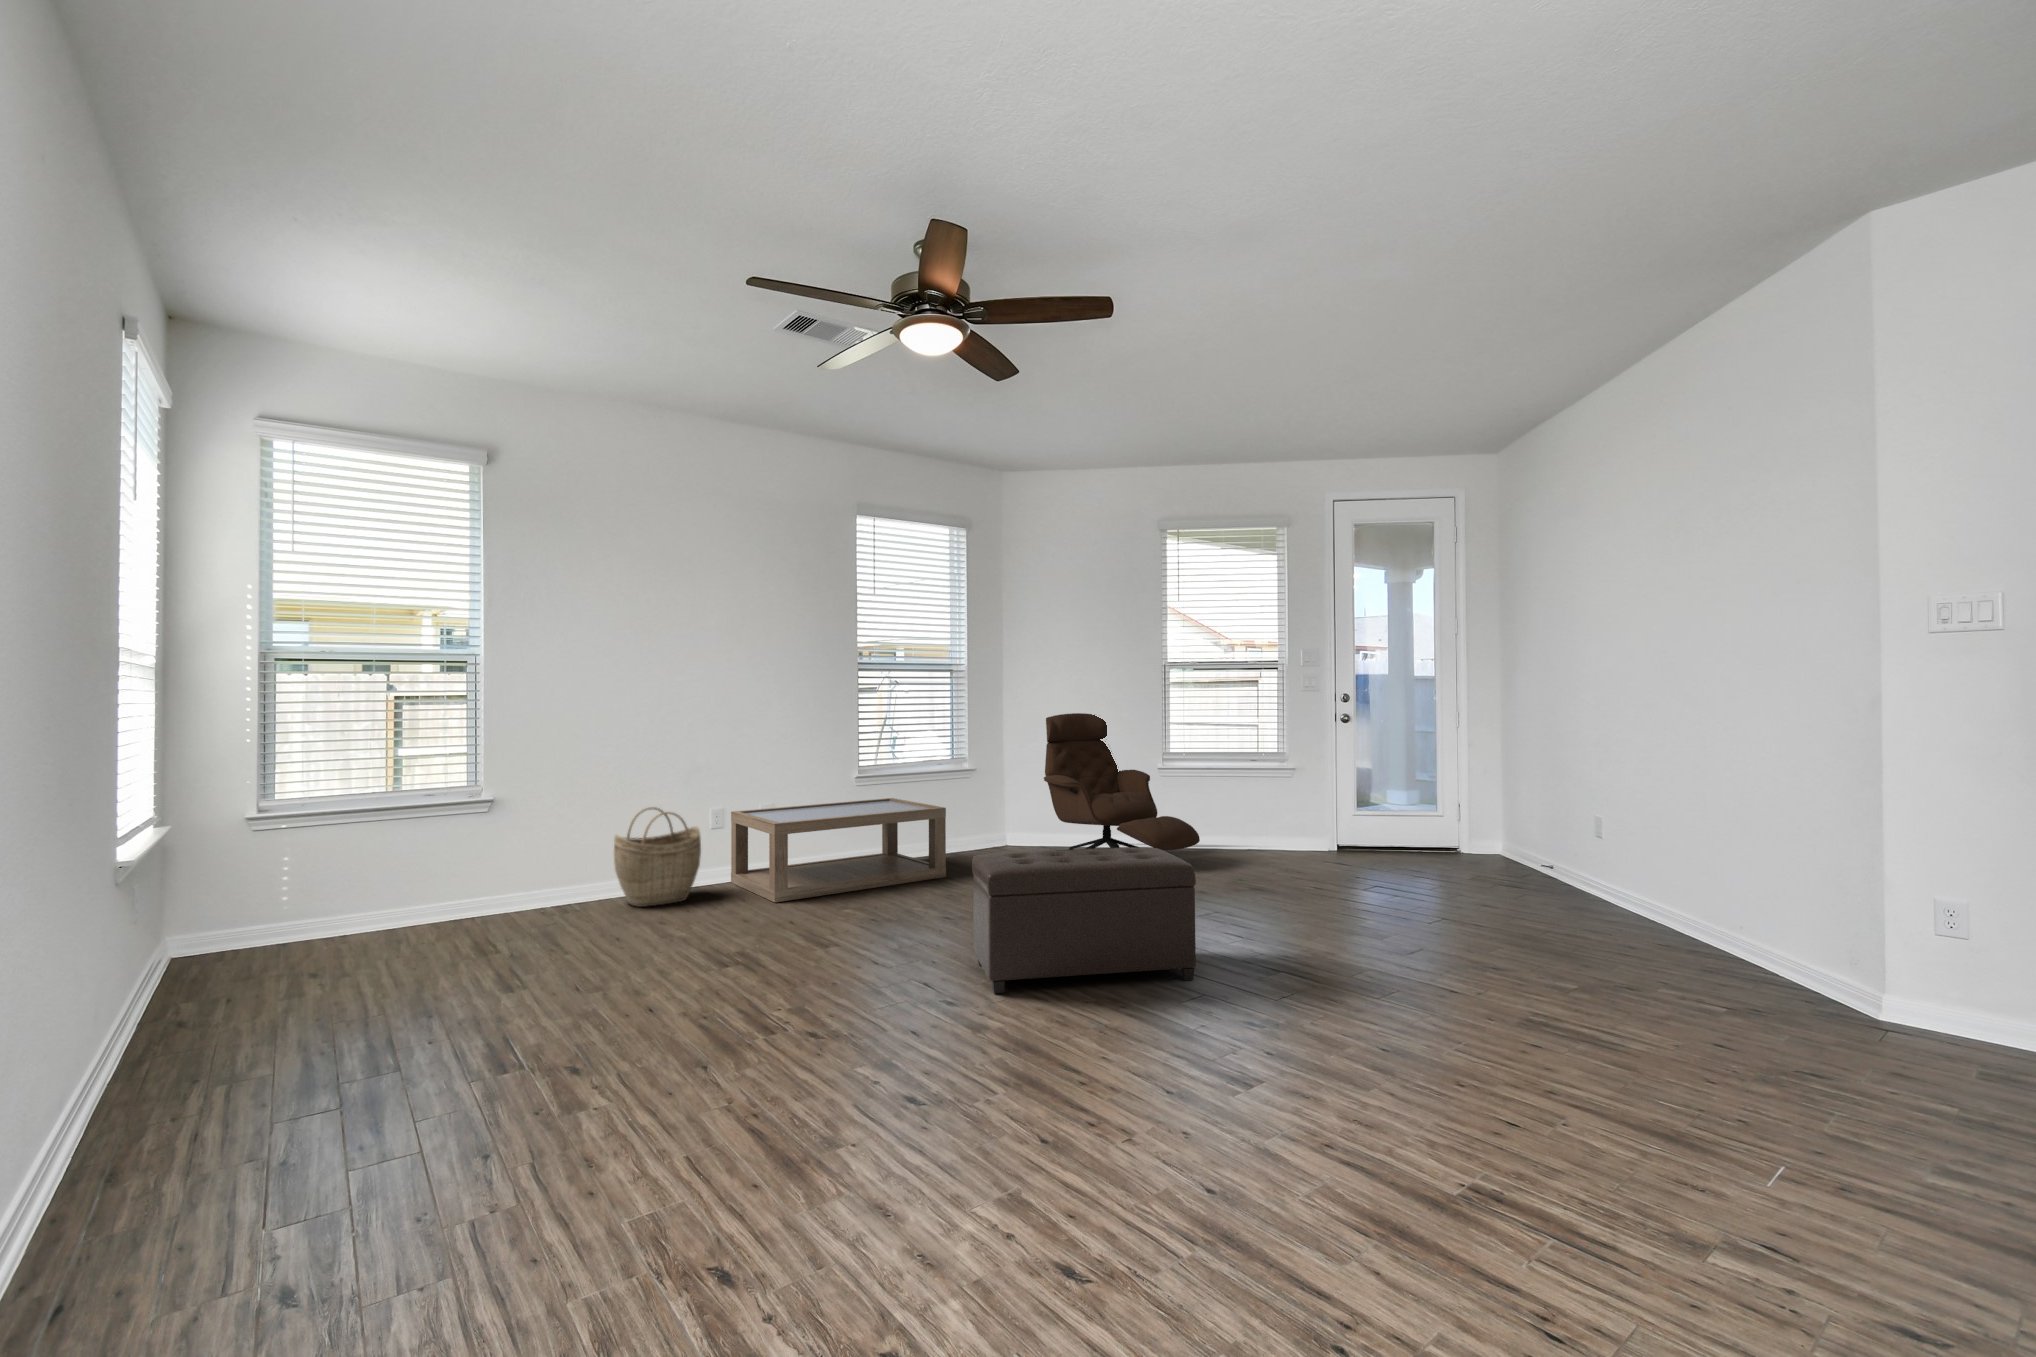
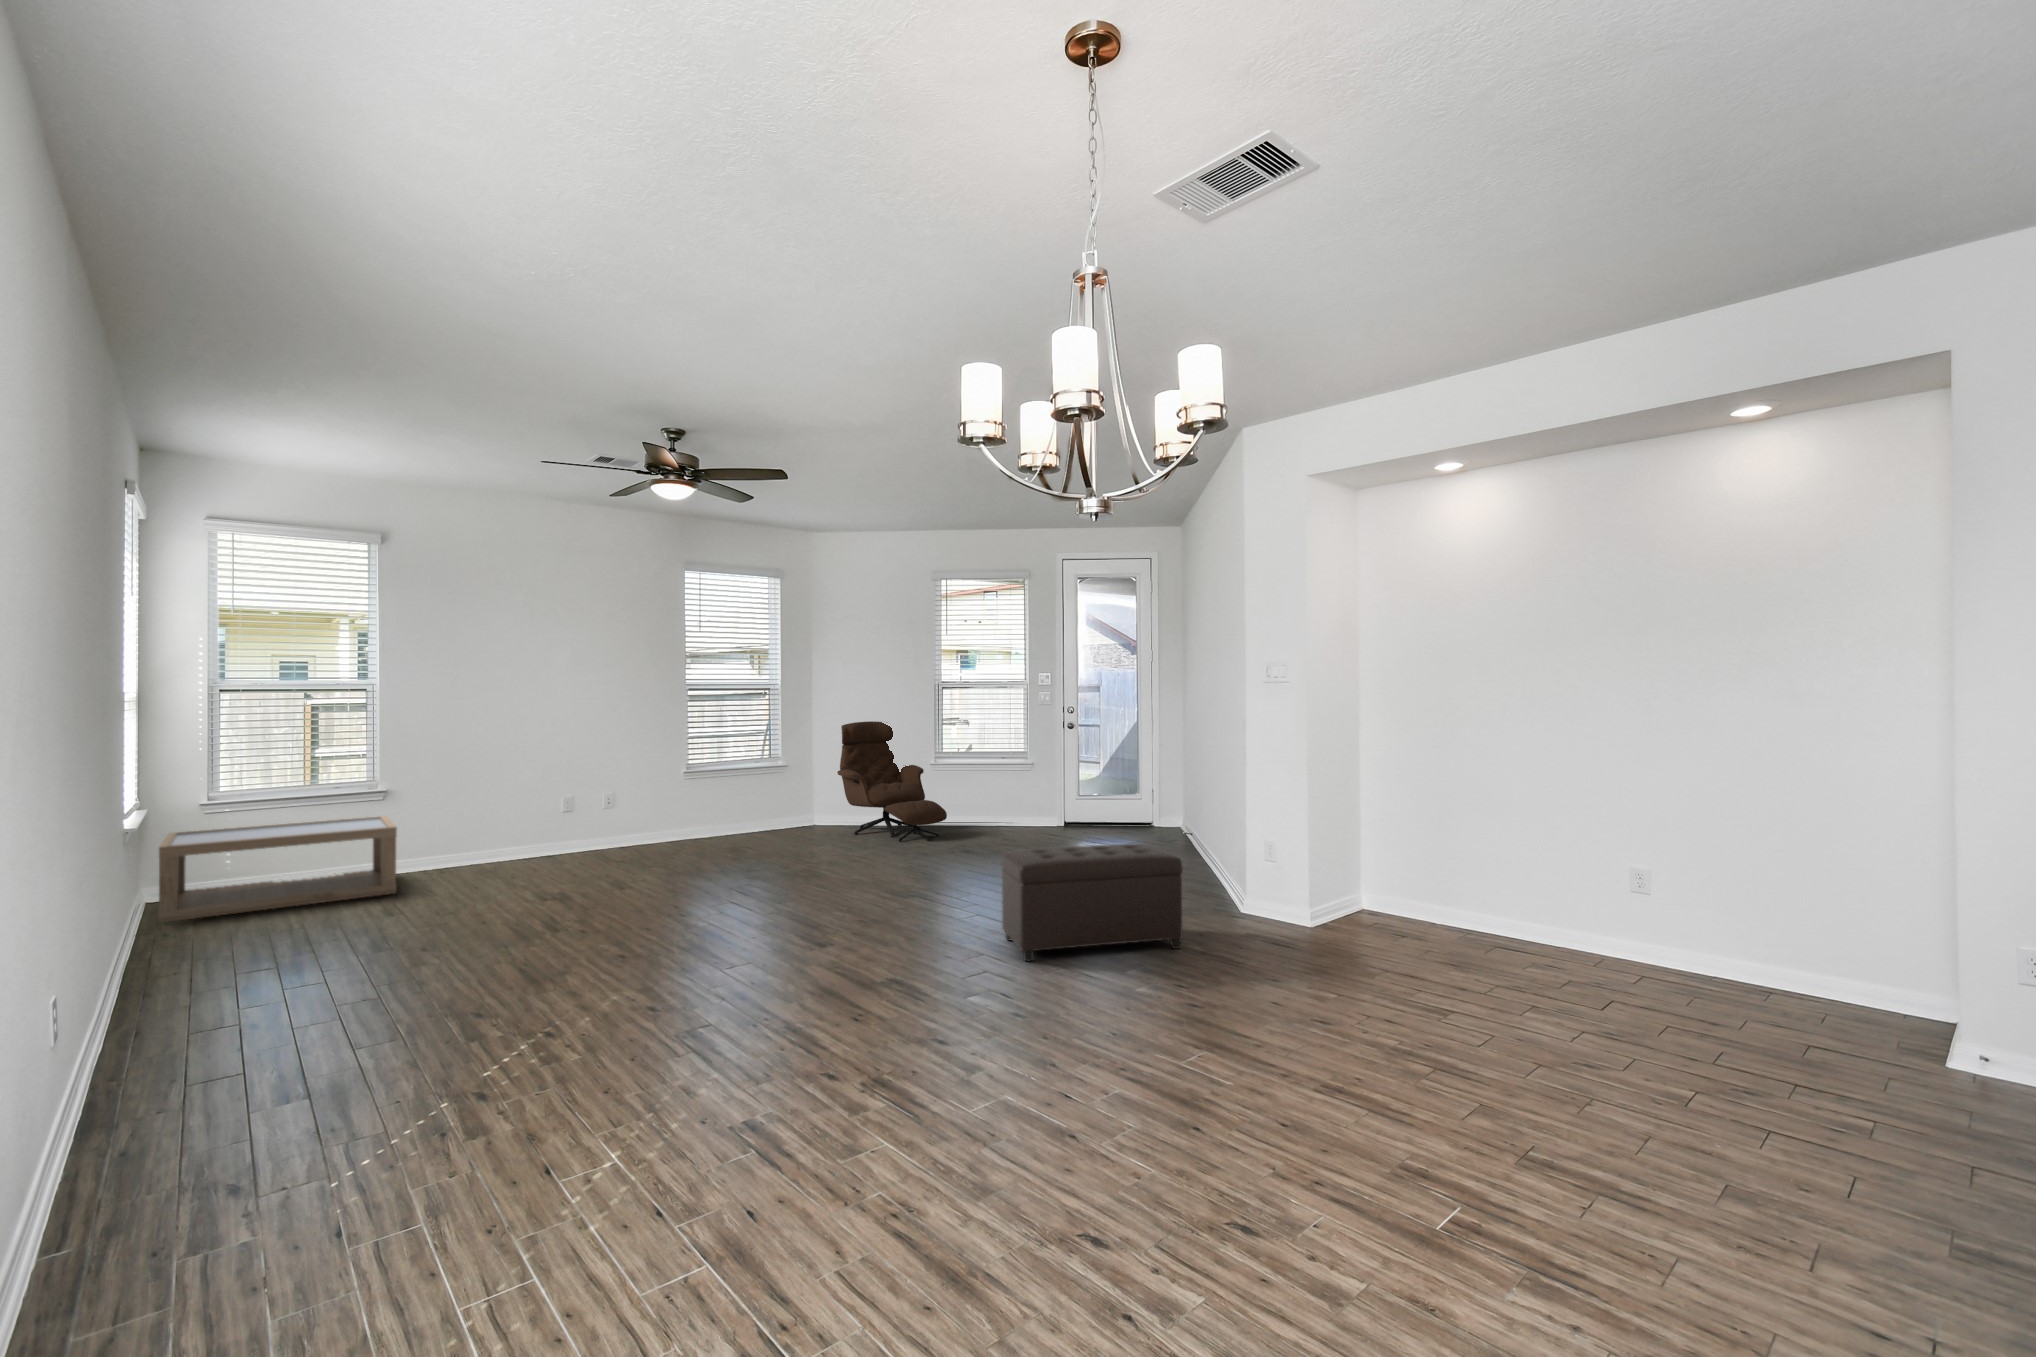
coffee table: present [731,798,946,902] -> present [158,816,397,923]
woven basket: present [614,807,701,907] -> none [482,795,551,868]
ottoman: present [972,847,1196,994] -> present [1001,844,1183,961]

